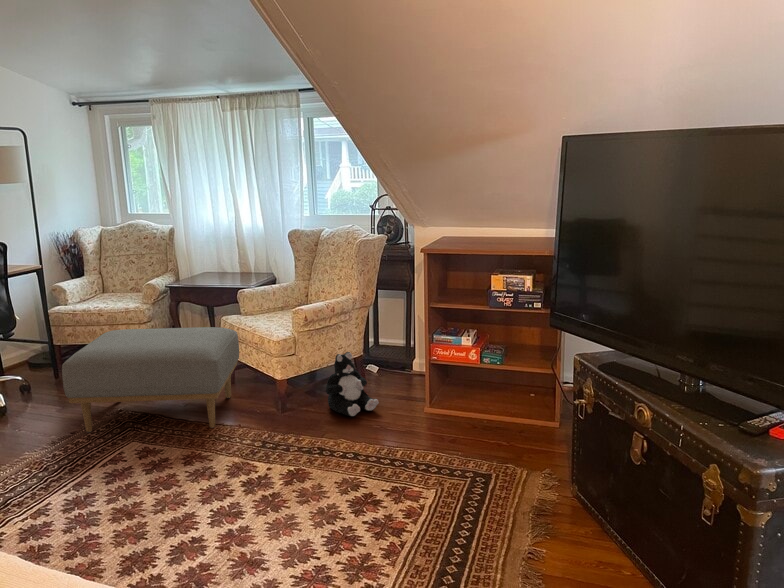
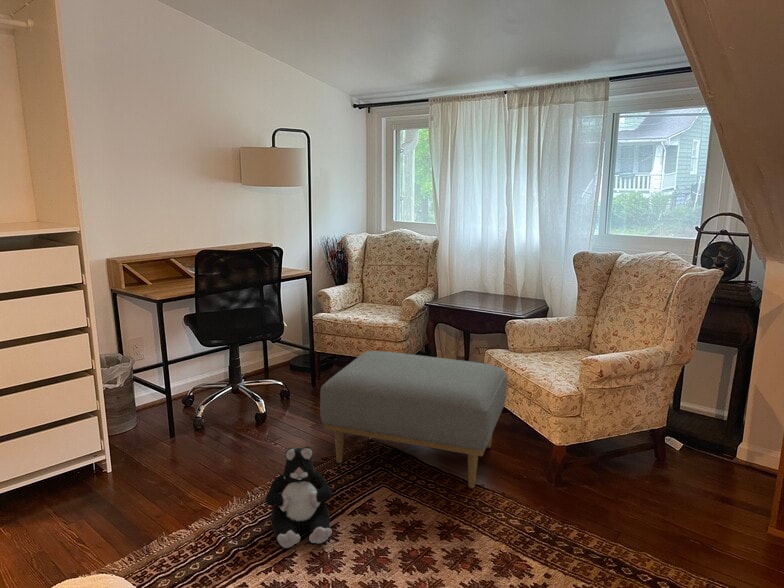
plush toy: present [326,352,379,416] -> present [265,446,332,548]

